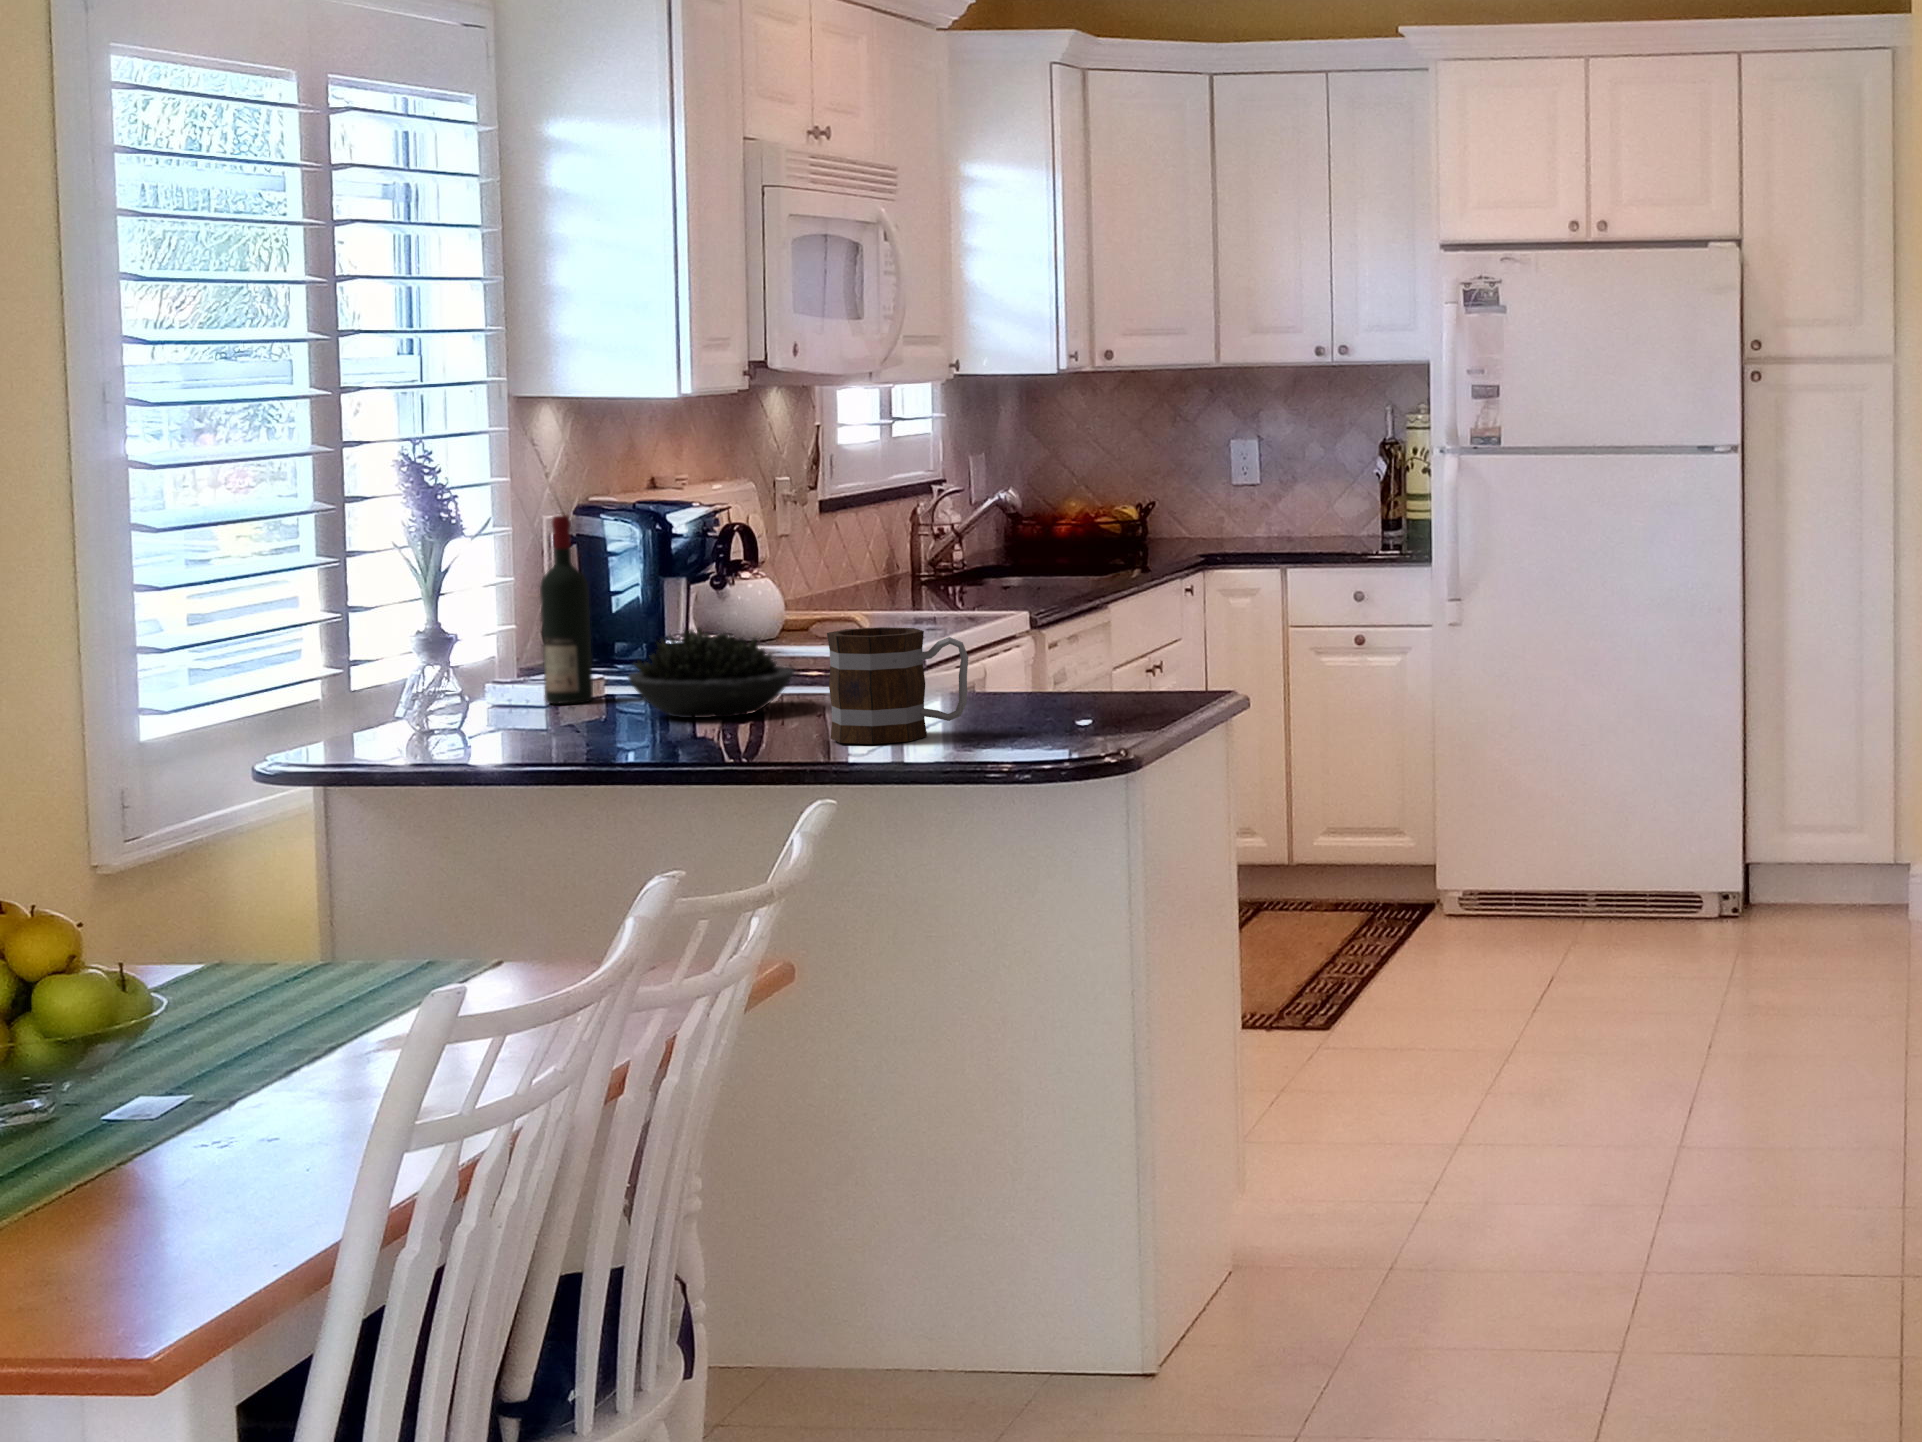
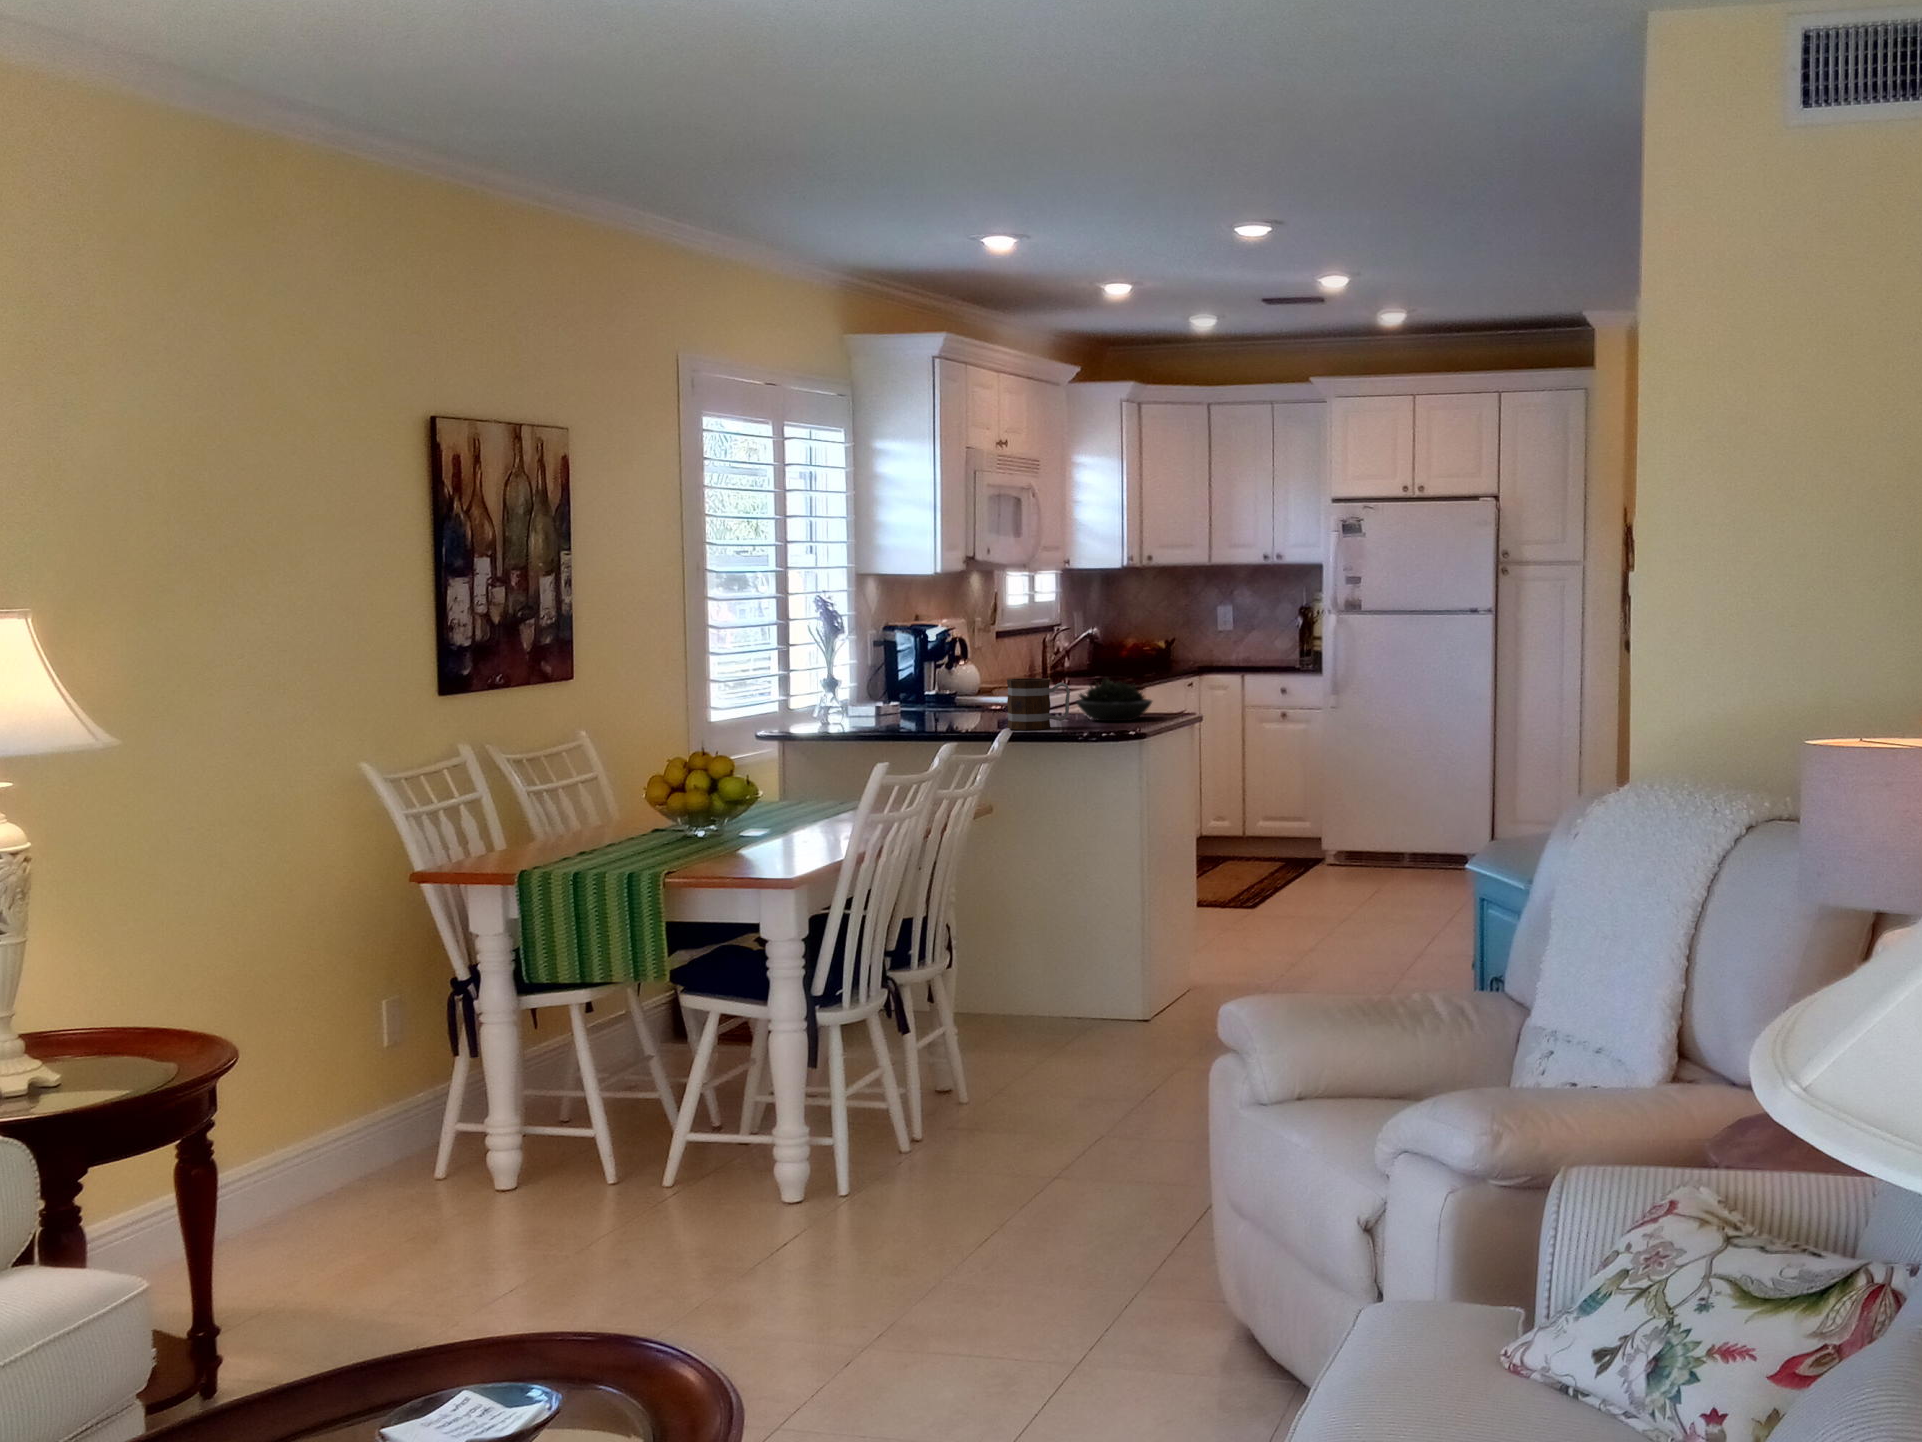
wine bottle: present [540,515,593,704] -> none [874,629,897,717]
succulent plant: present [628,628,794,718] -> present [1076,680,1152,721]

